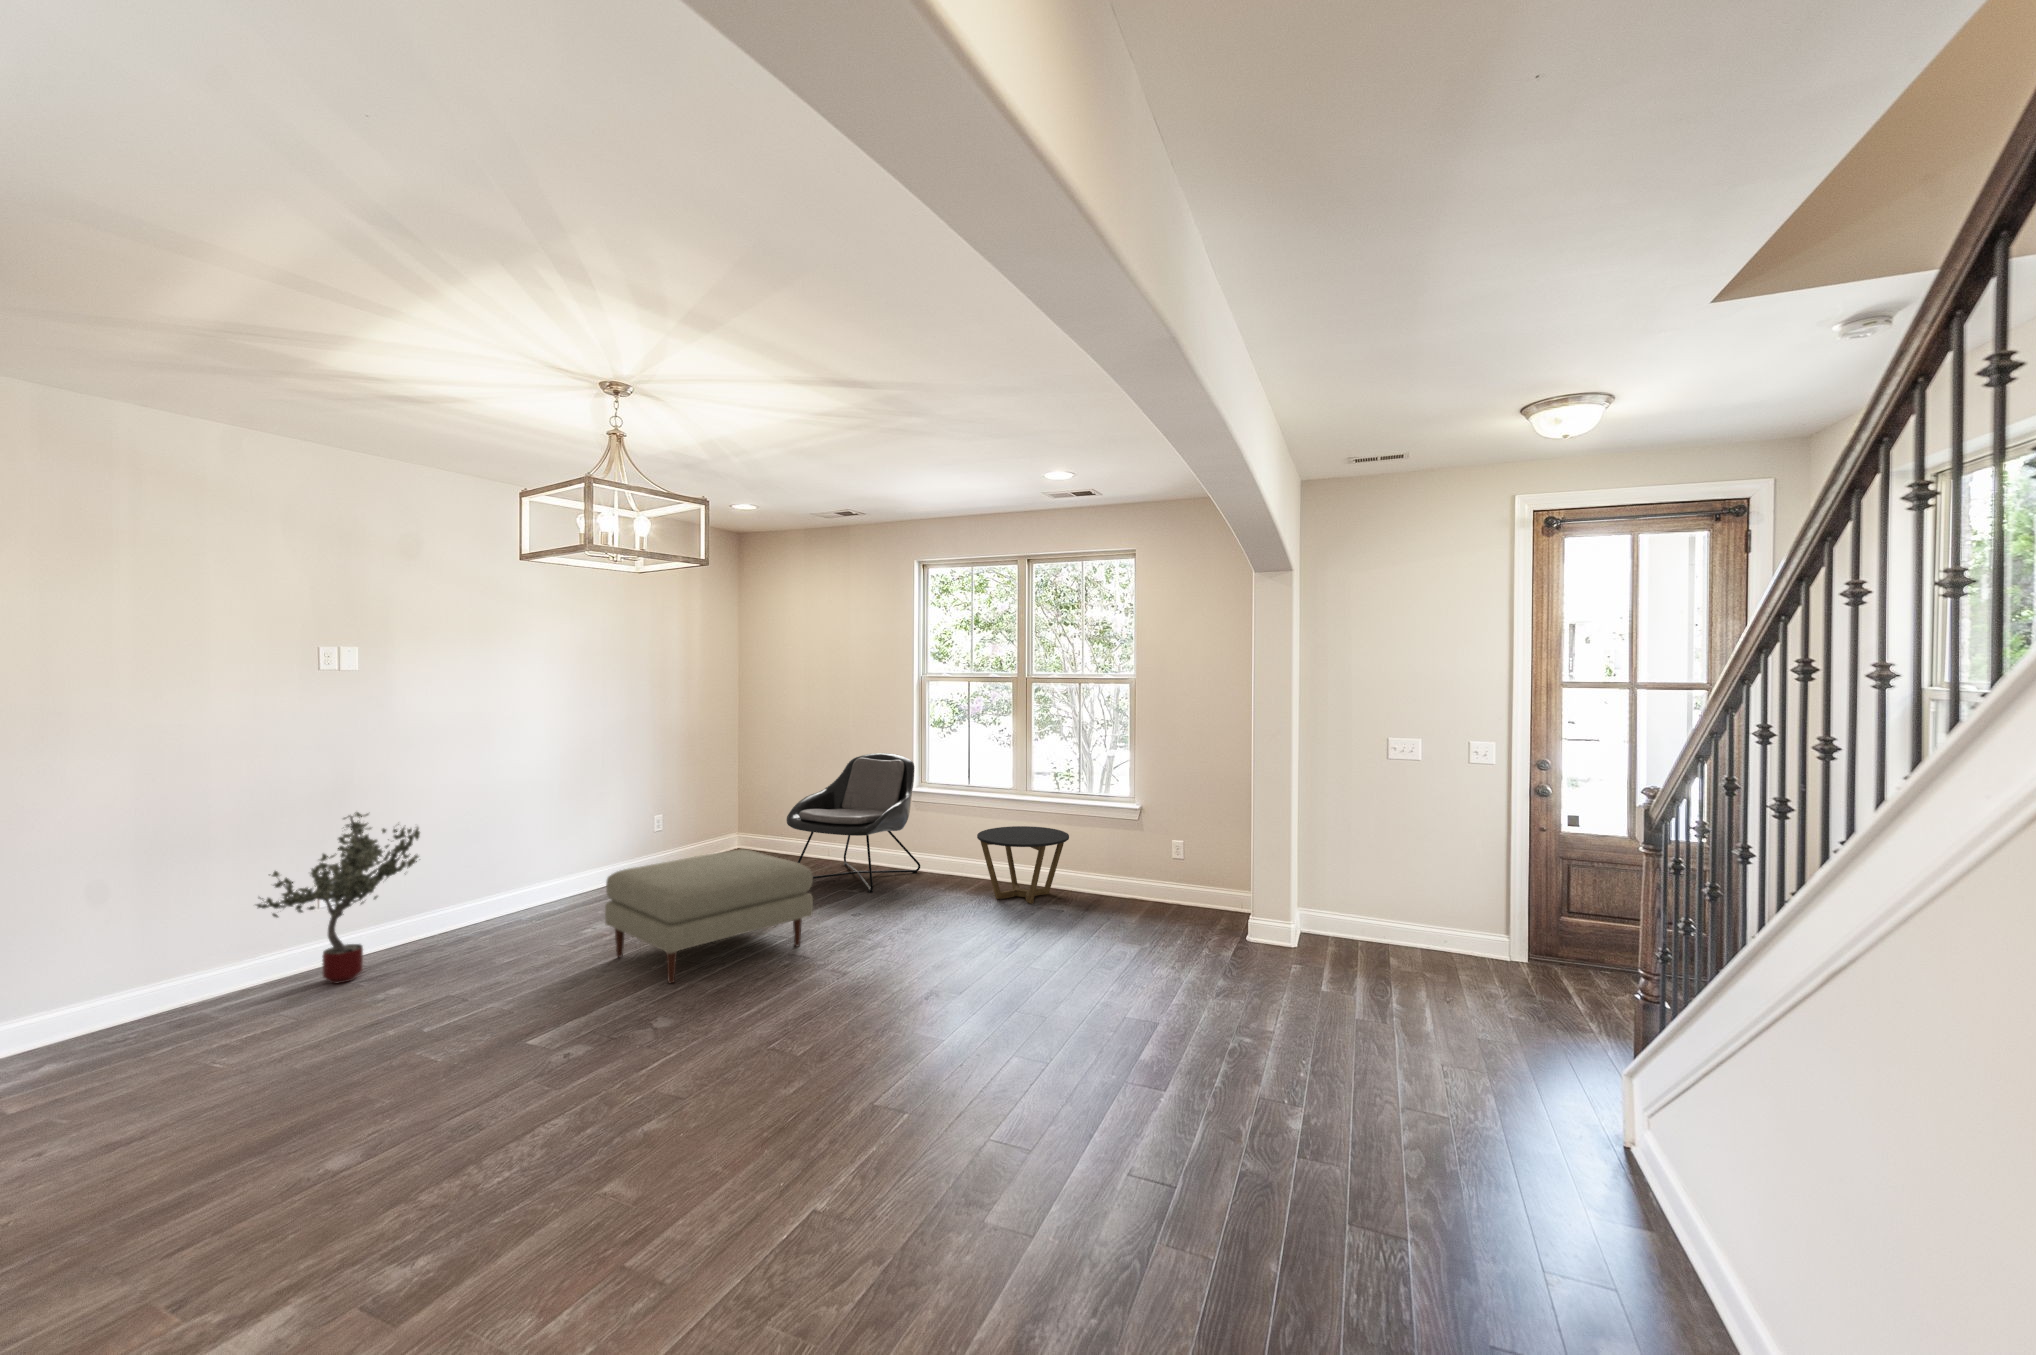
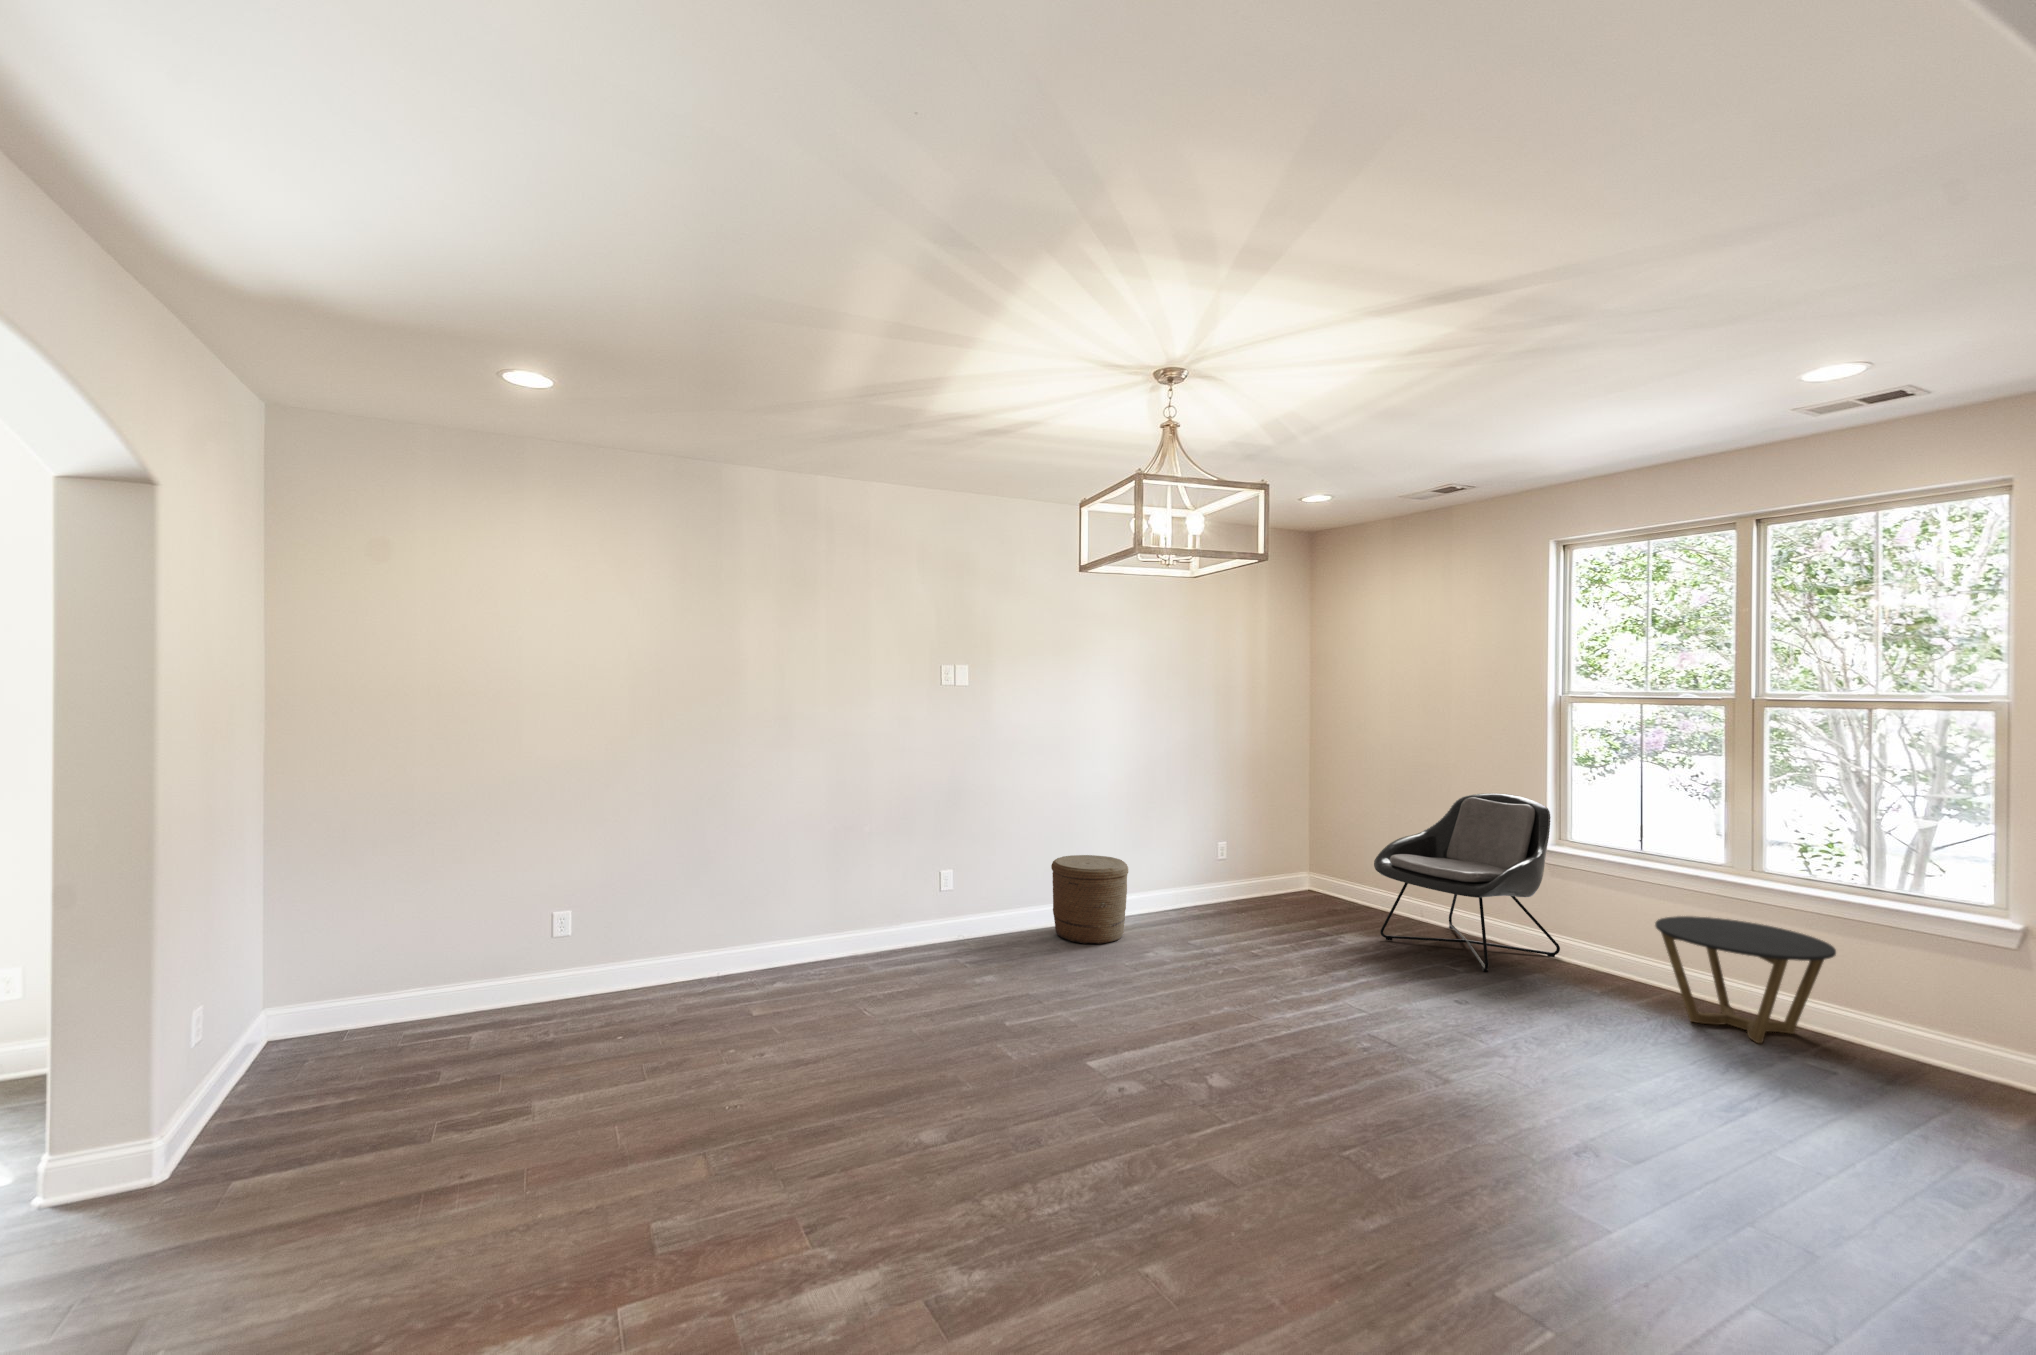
potted tree: present [256,812,420,984] -> none [904,808,1021,959]
woven basket: none [458,846,551,939] -> present [1051,855,1128,944]
ottoman: present [605,849,813,983] -> none [1171,893,1403,1035]

